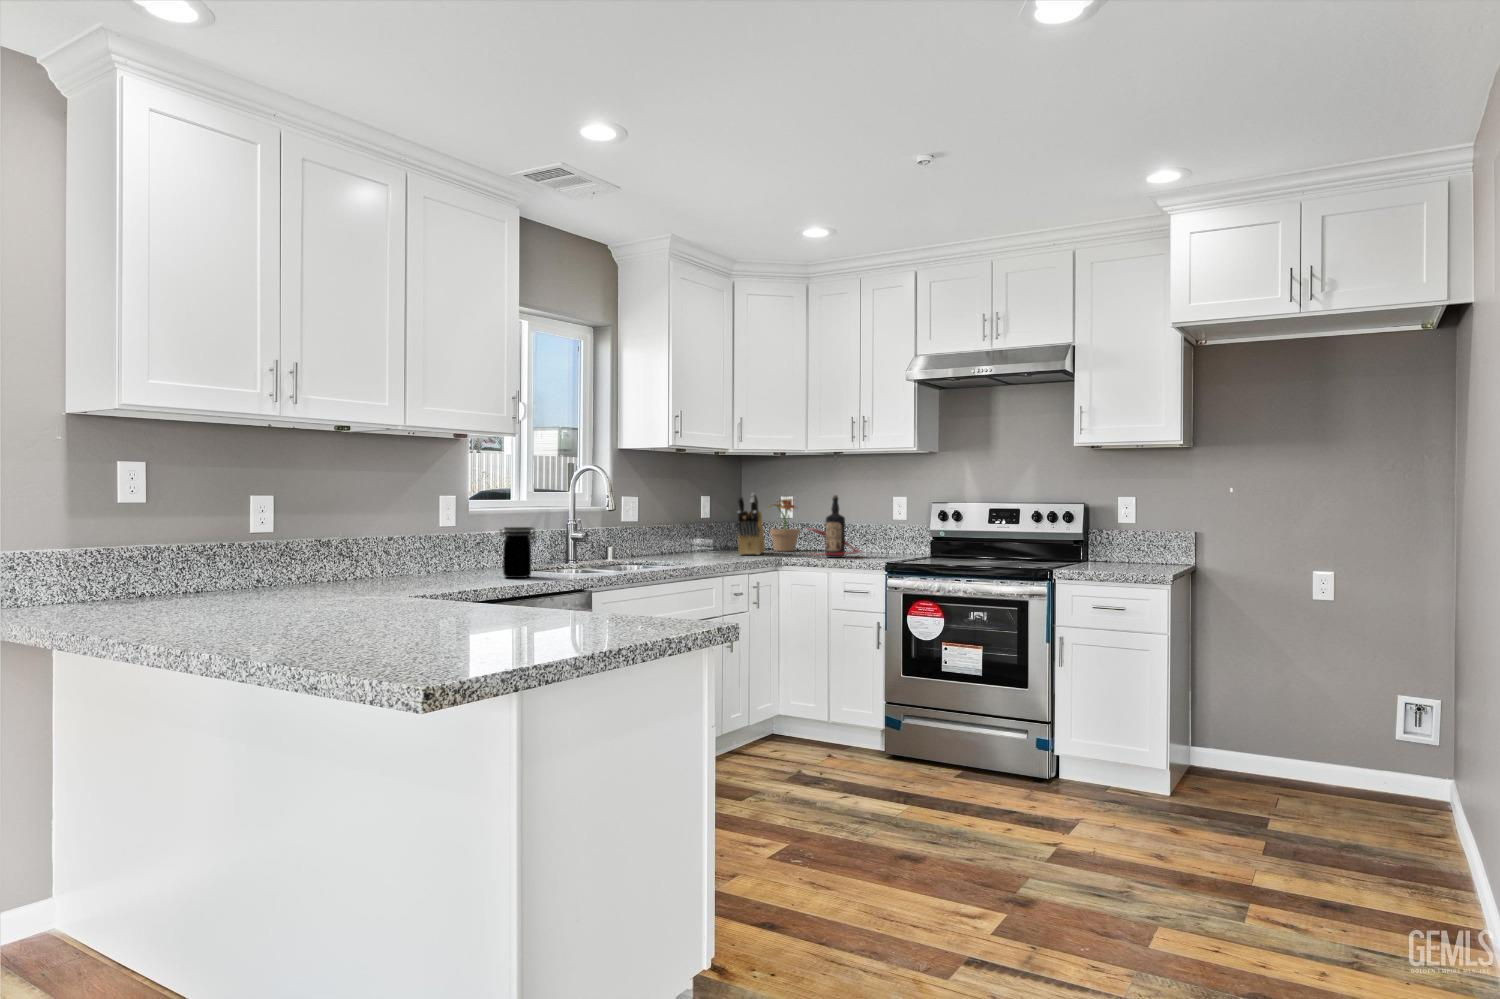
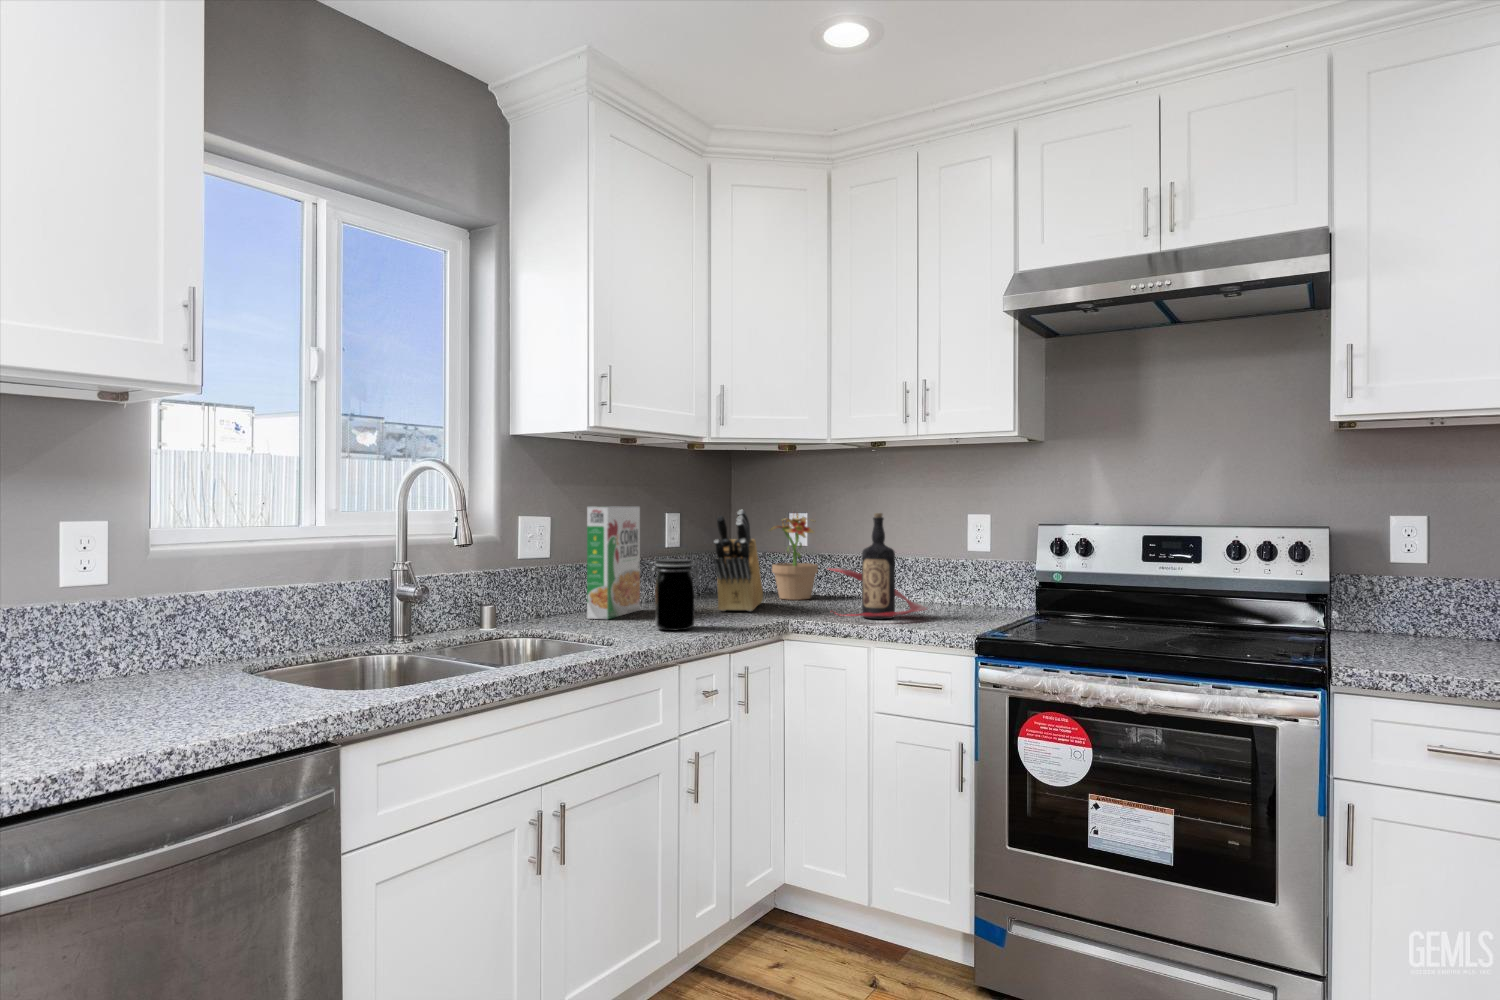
cereal box: none [662,491,690,557] -> present [587,506,640,619]
jar: present [500,527,536,578] -> present [649,559,699,630]

